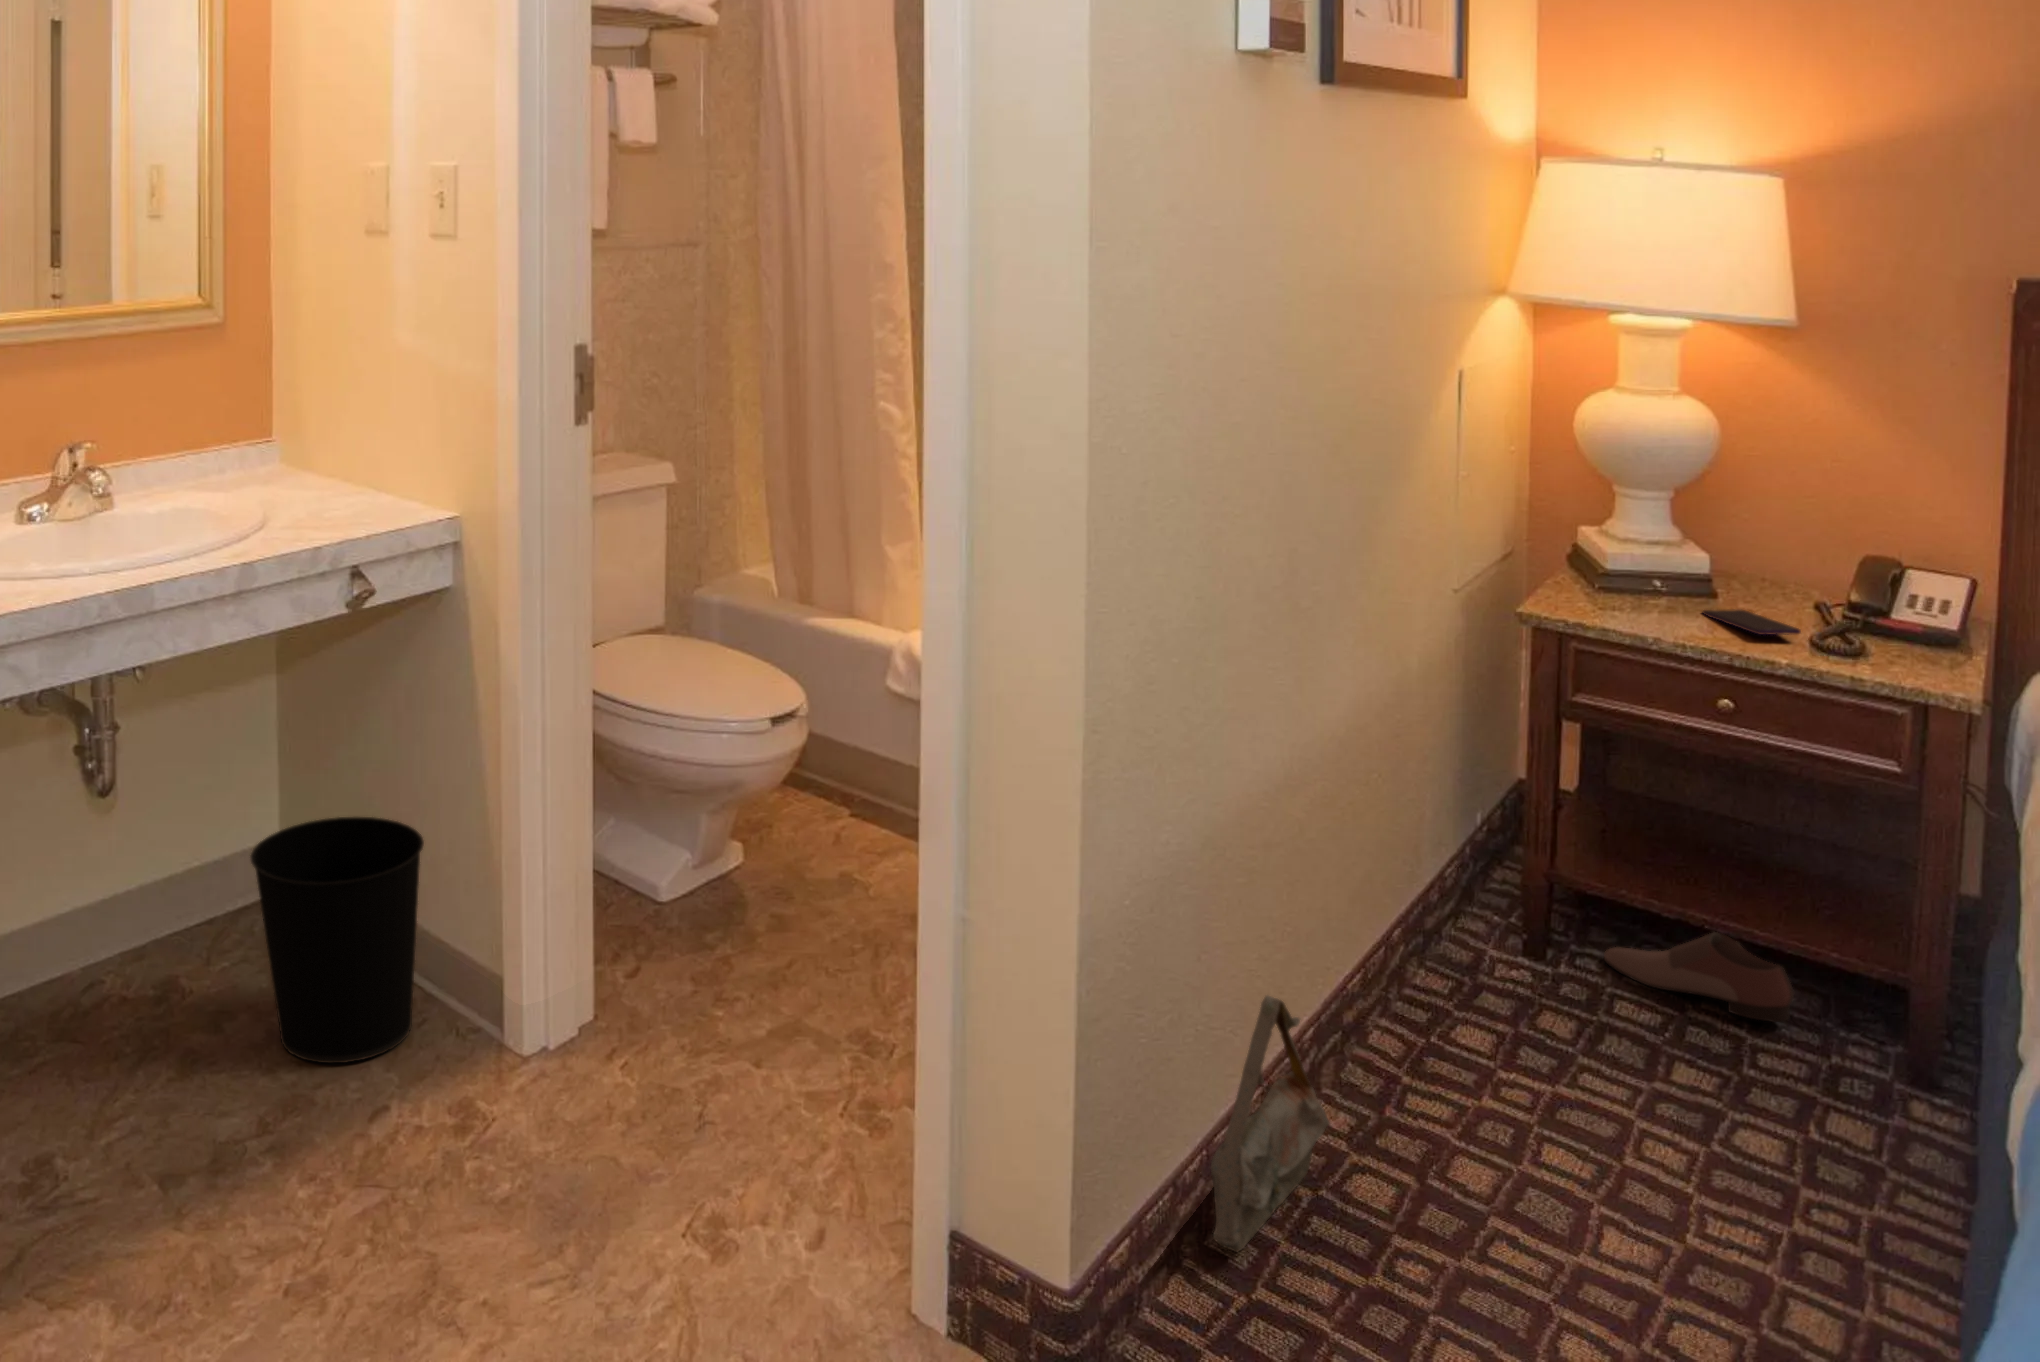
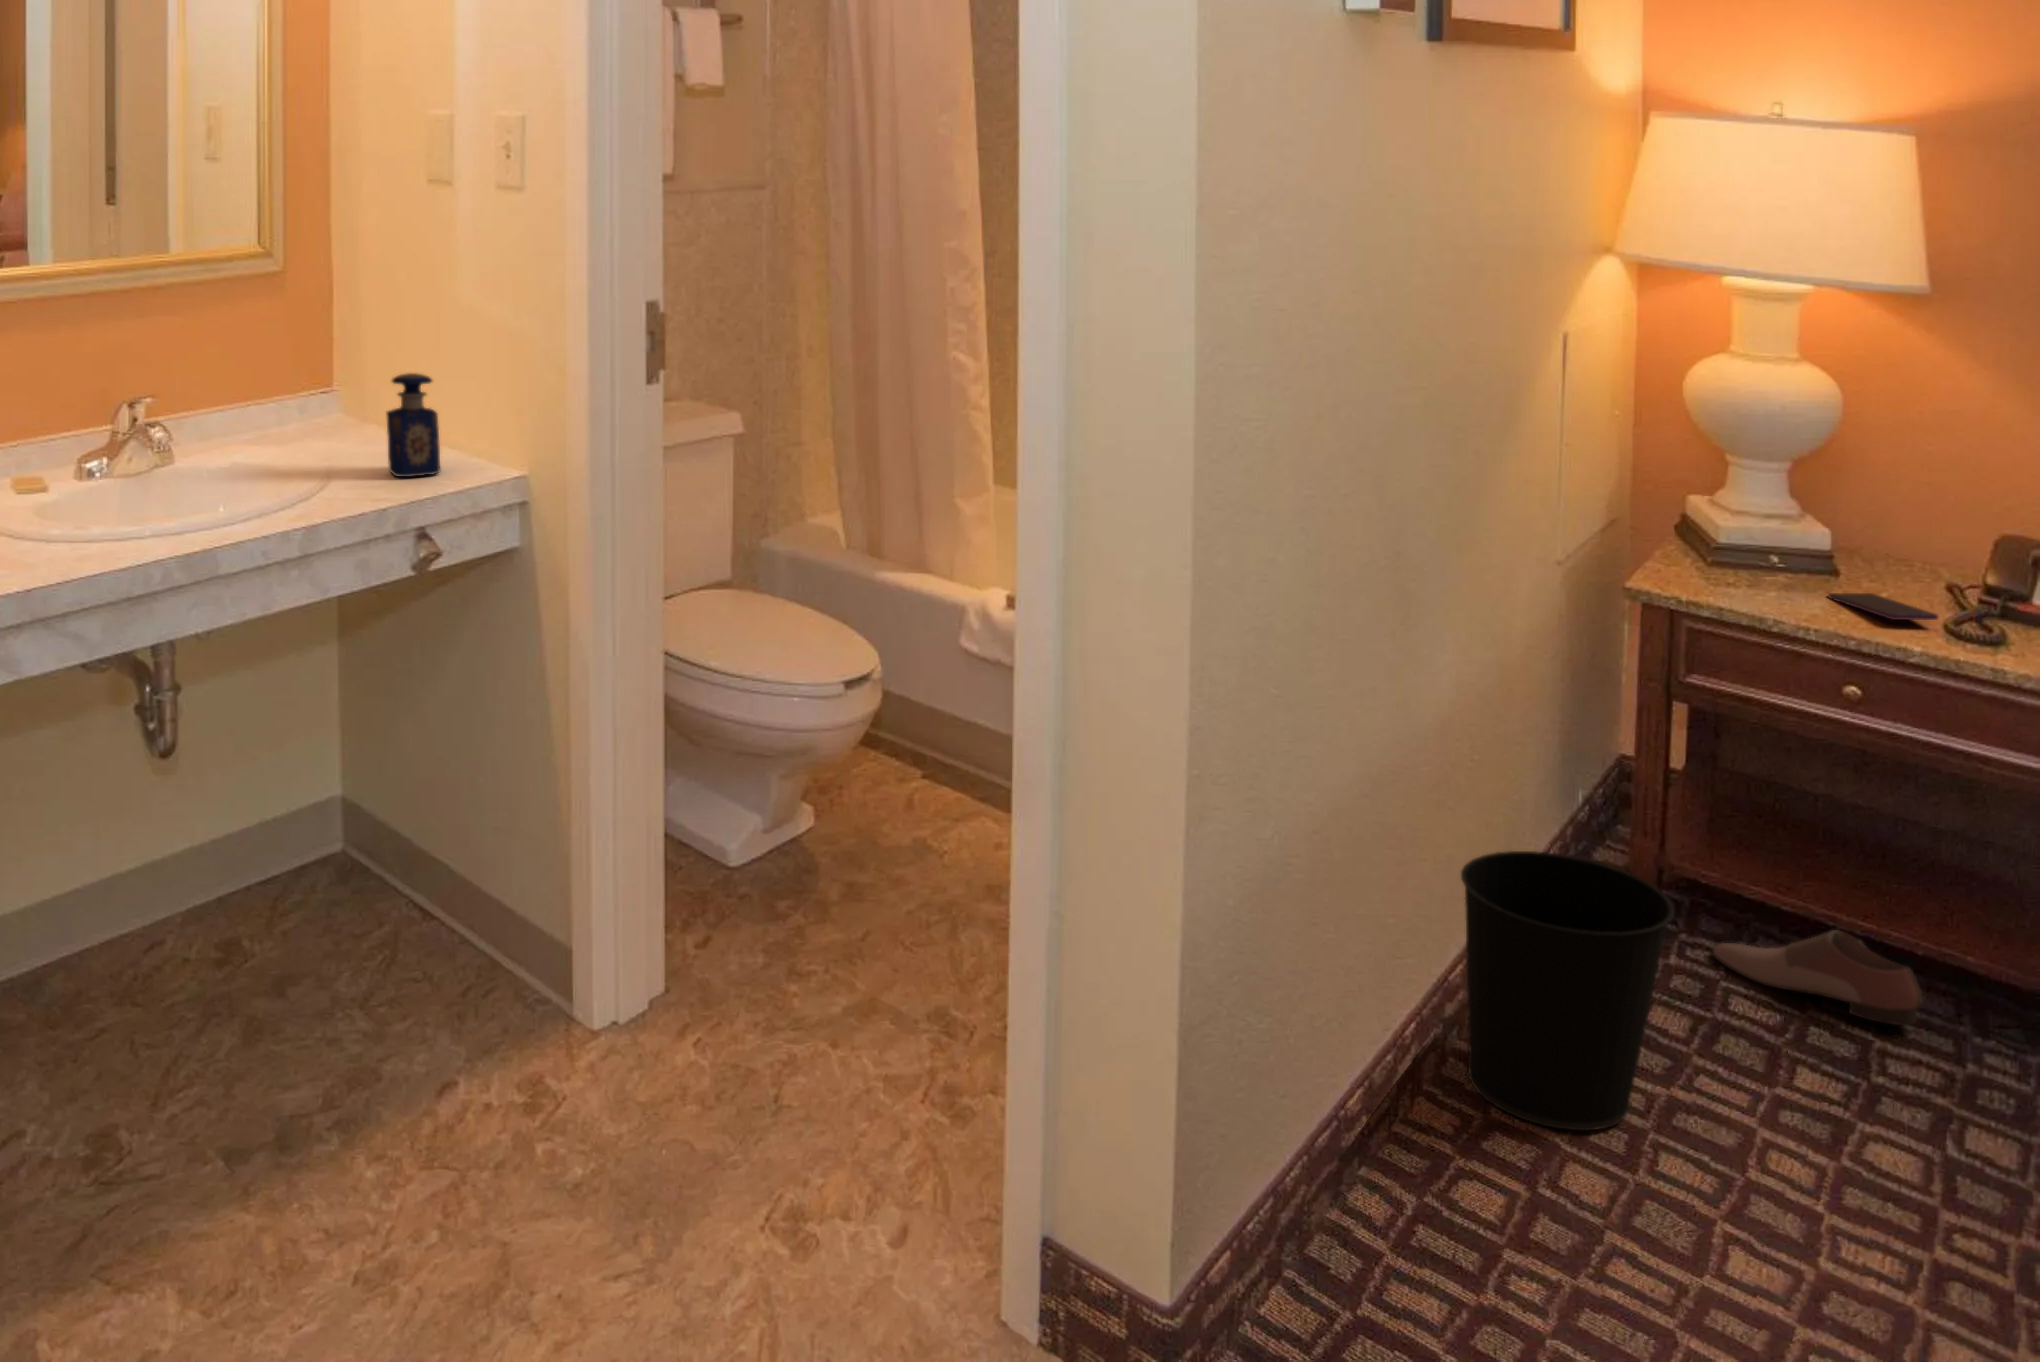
perfume bottle: none [317,407,371,508] -> present [387,373,440,477]
wastebasket: present [251,817,424,1063] -> present [1461,851,1674,1130]
bag: present [1211,996,1329,1252] -> none [1311,993,1435,1262]

